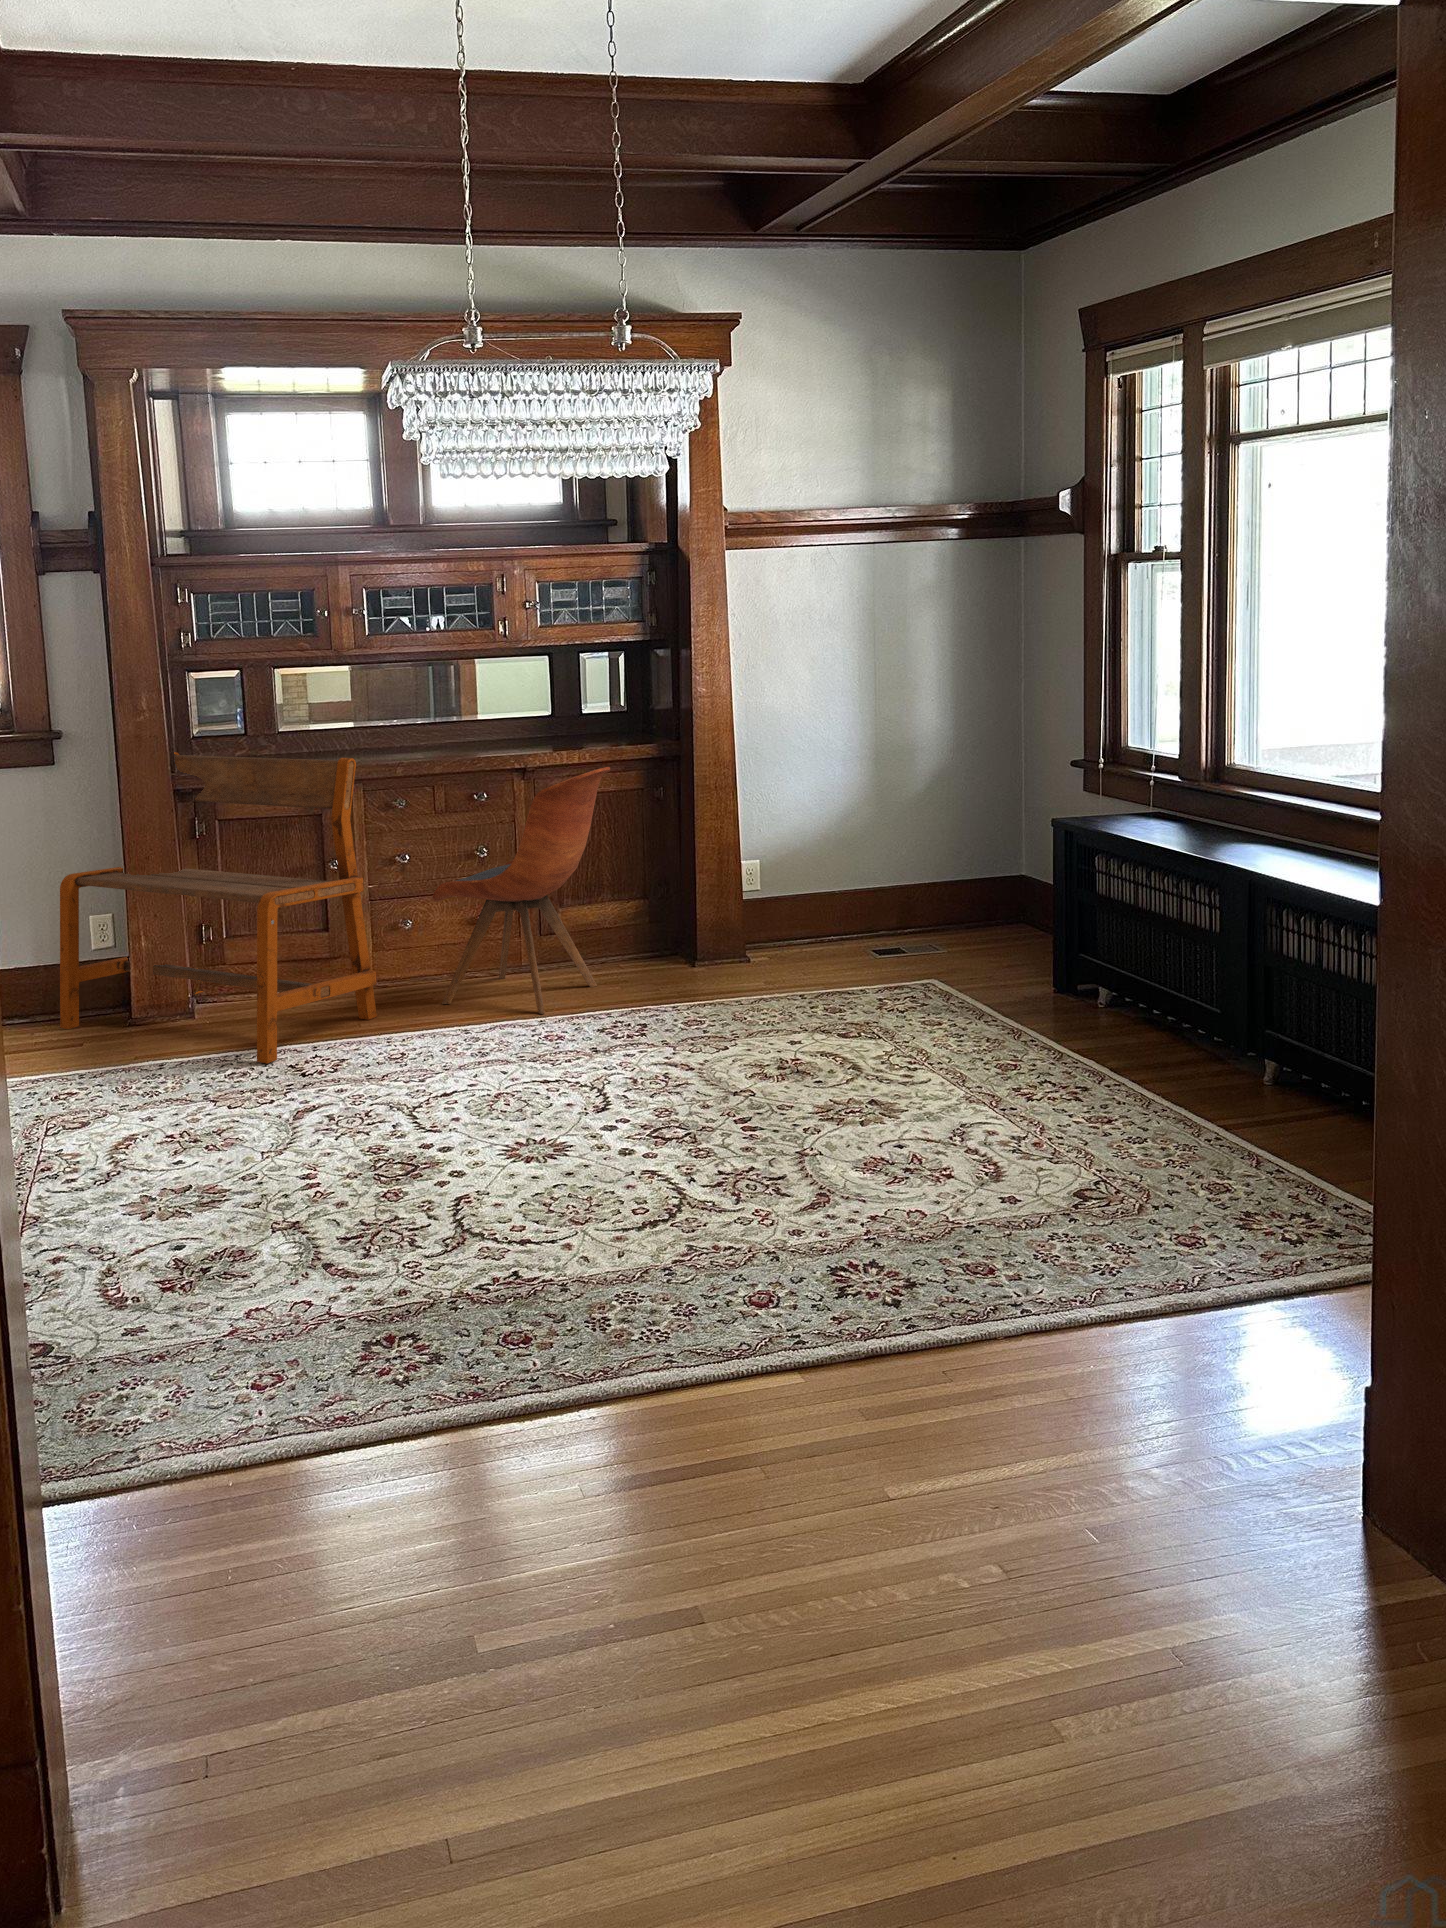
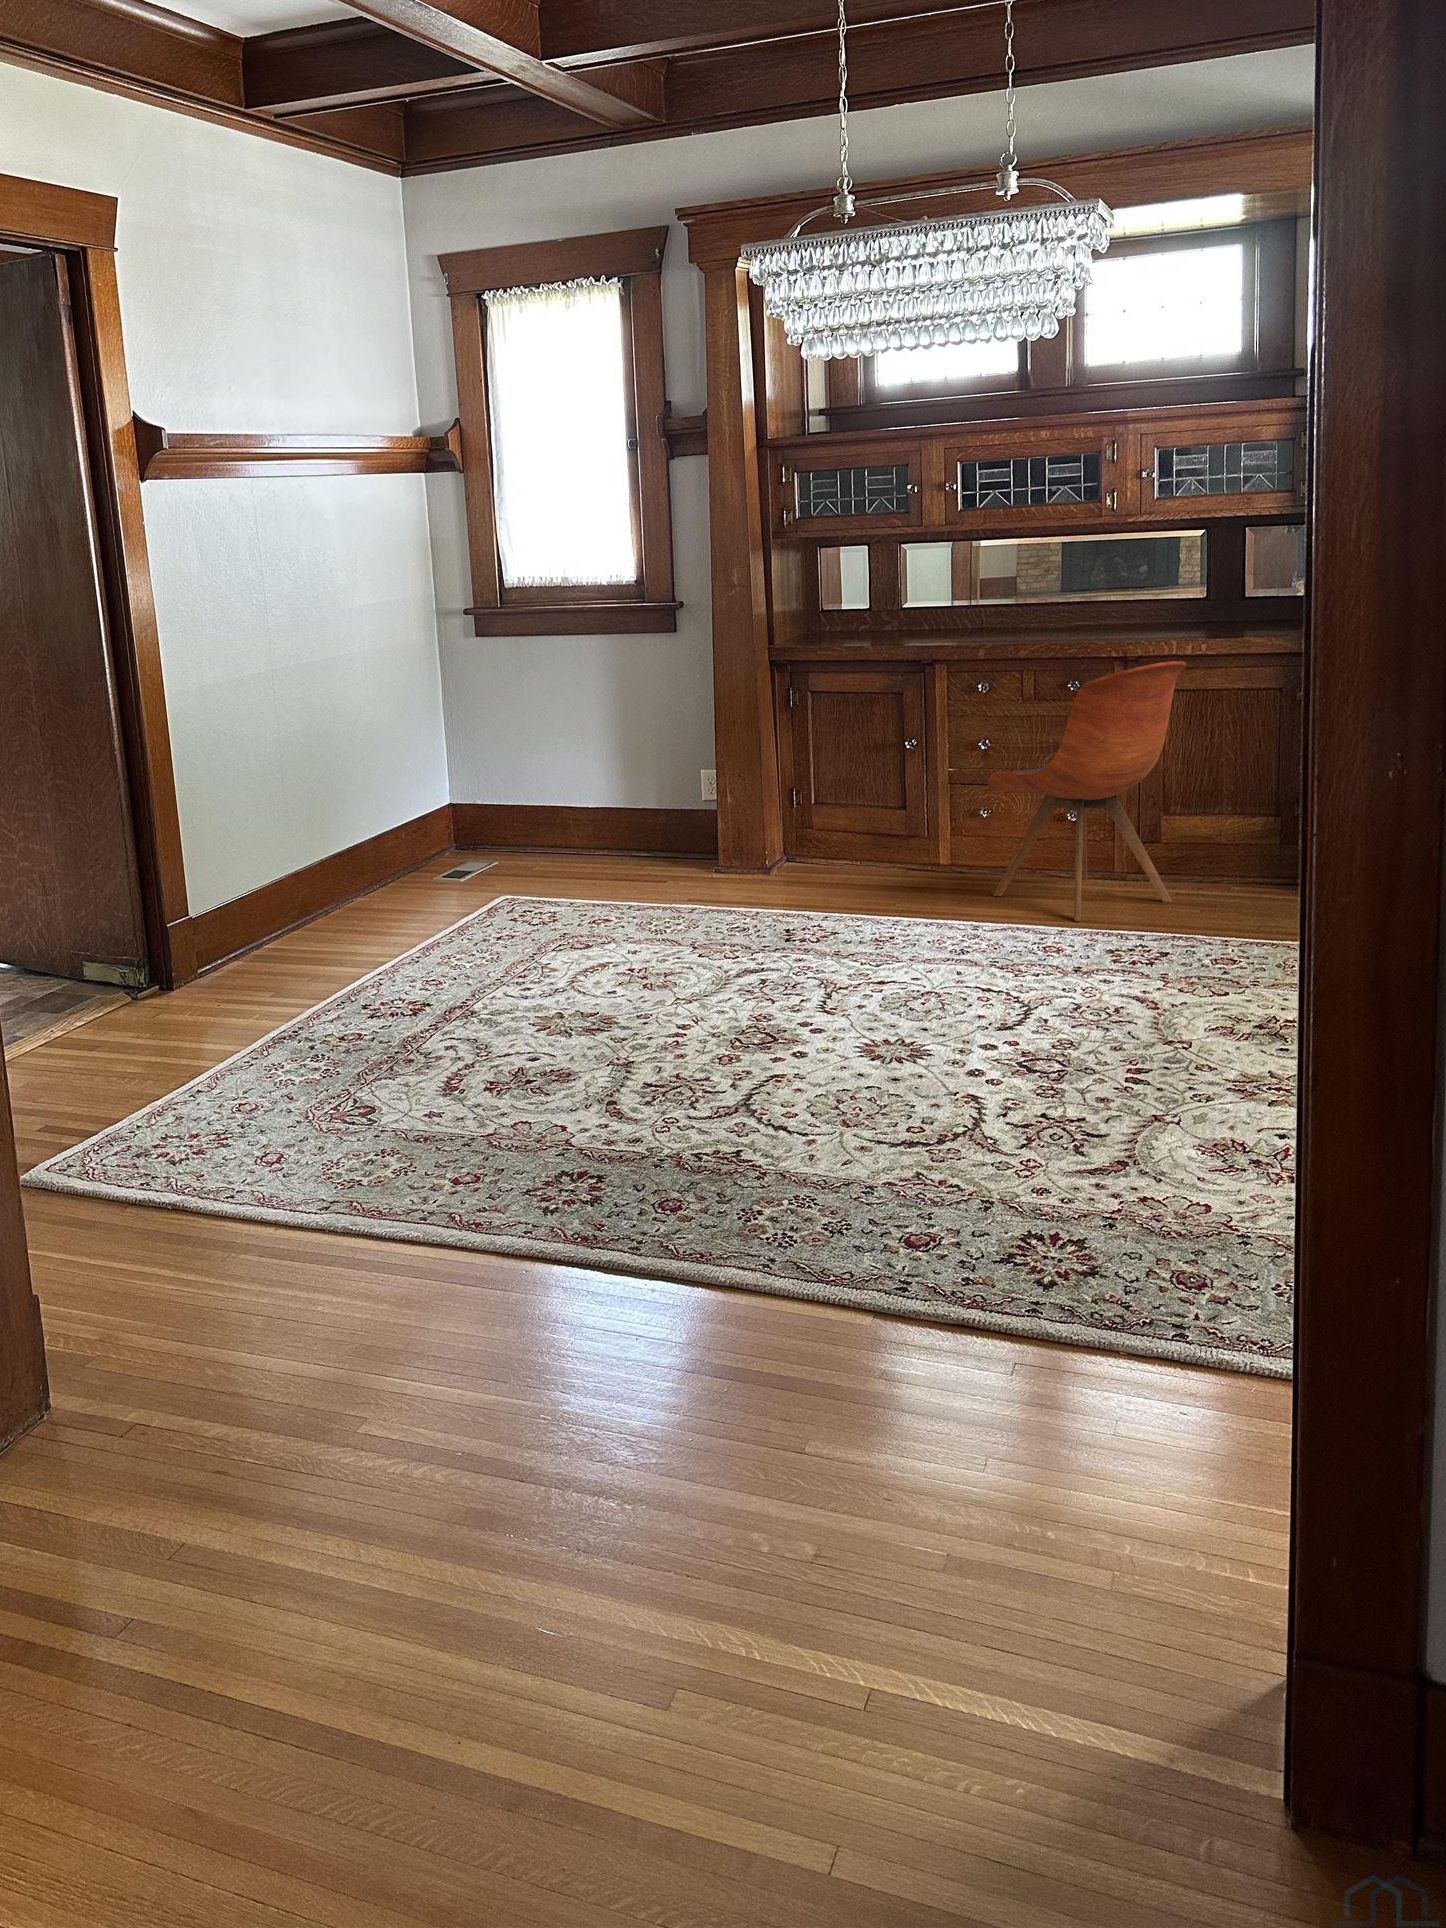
bench: present [60,752,377,1063] -> none [660,623,919,925]

